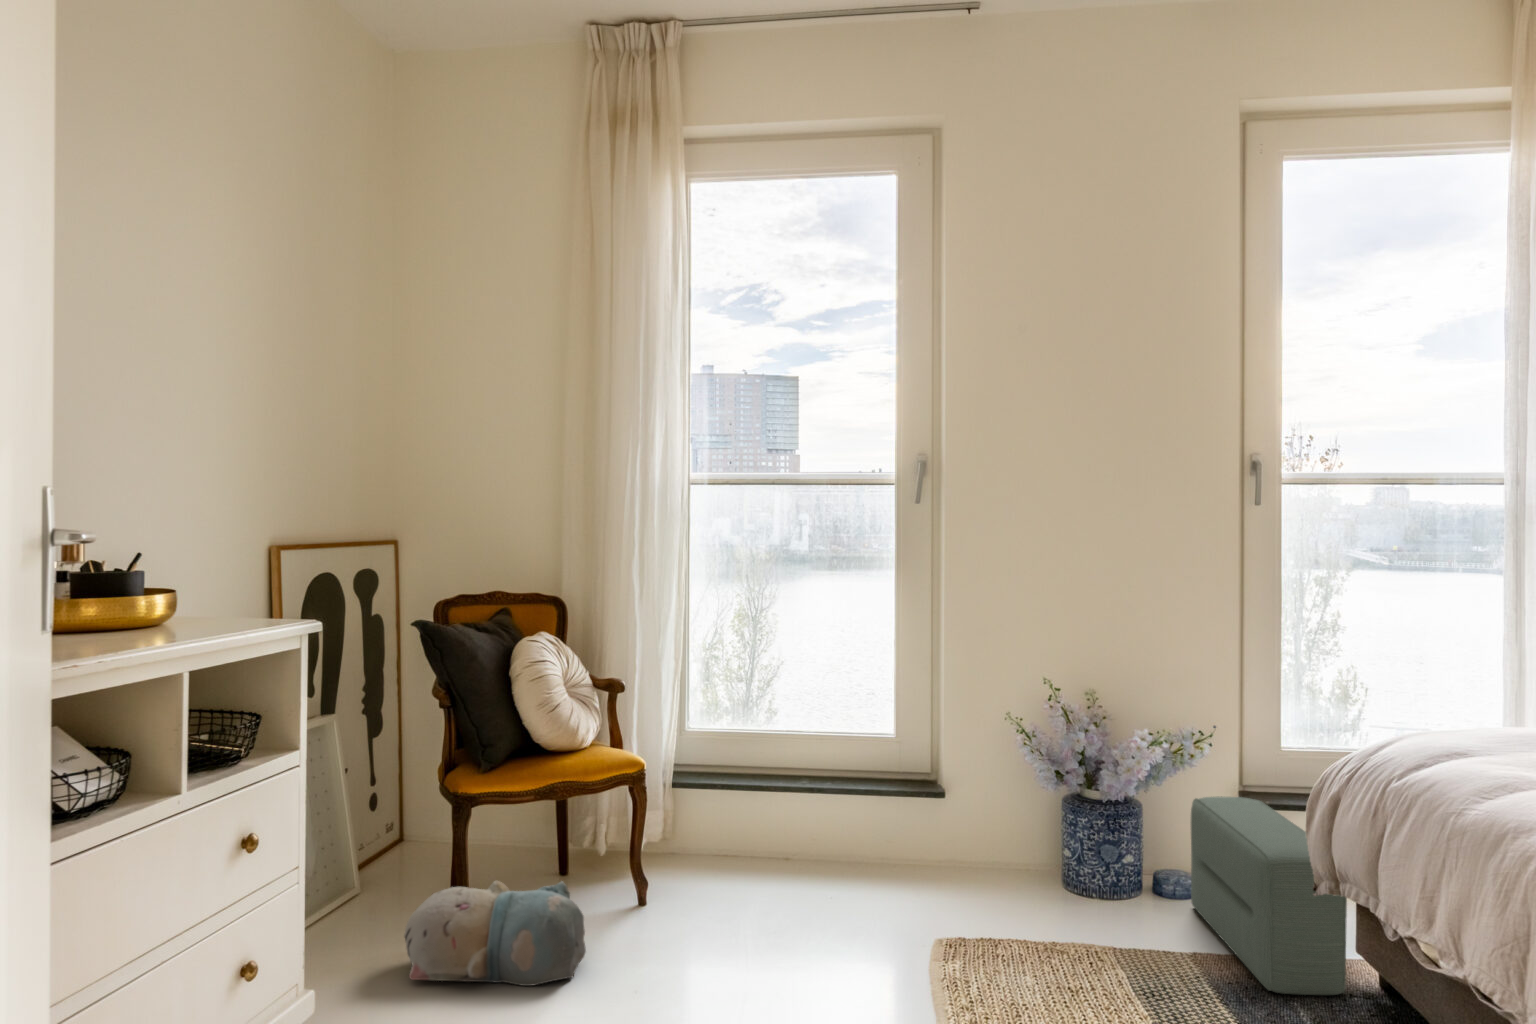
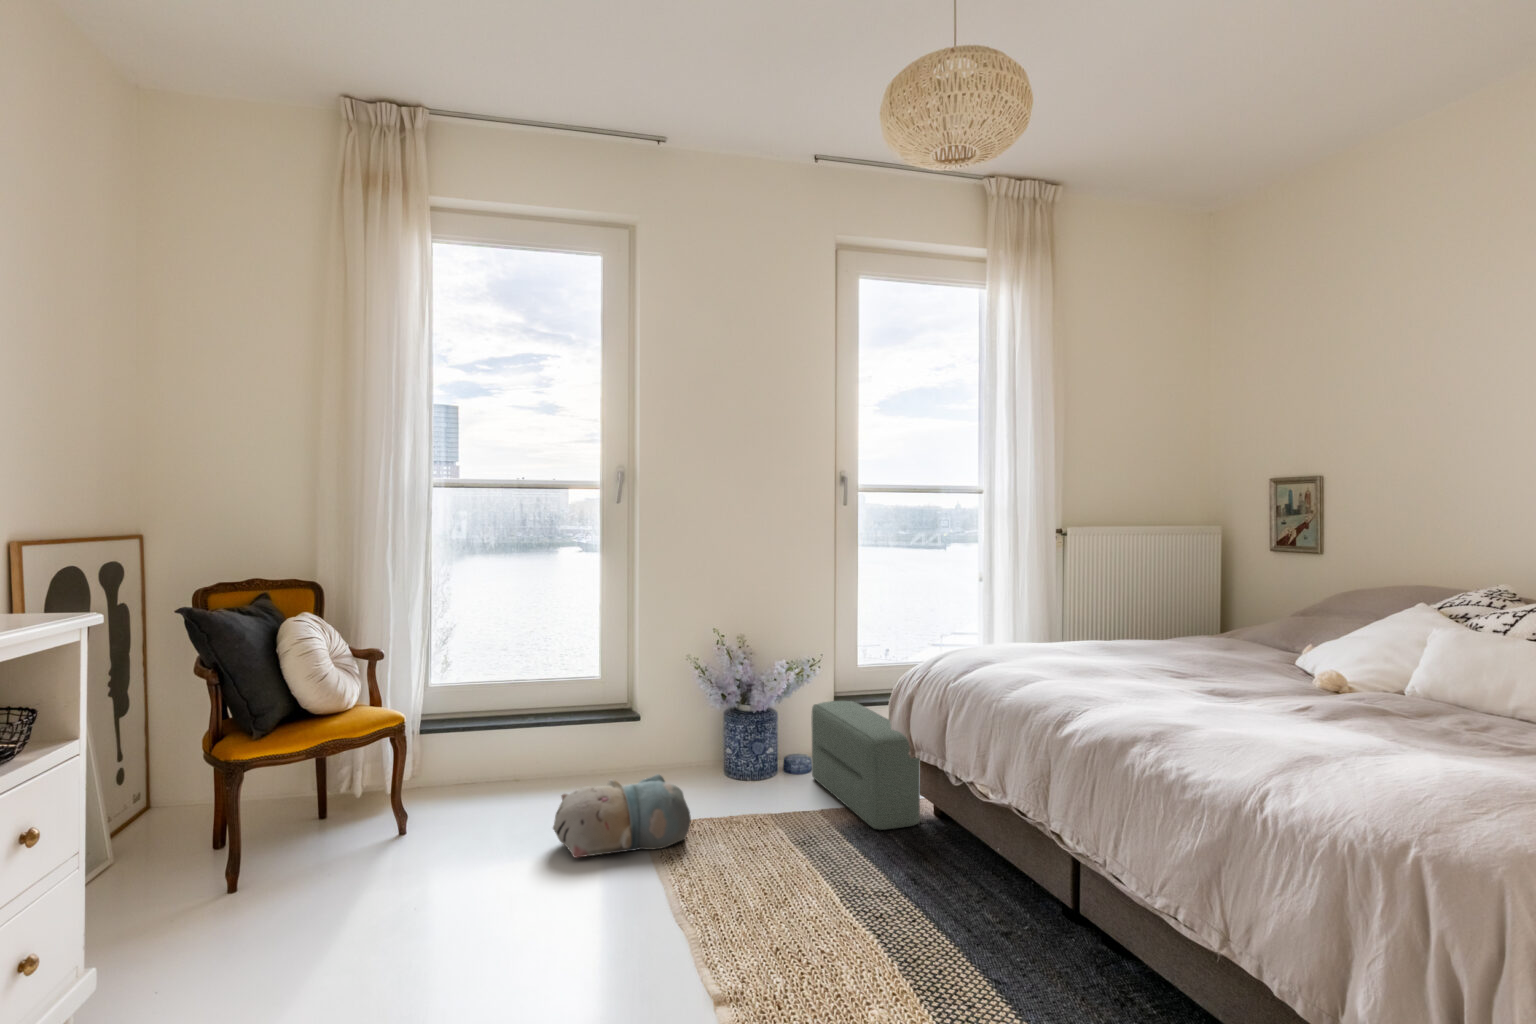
plush toy: present [404,881,586,986] -> present [553,774,691,858]

